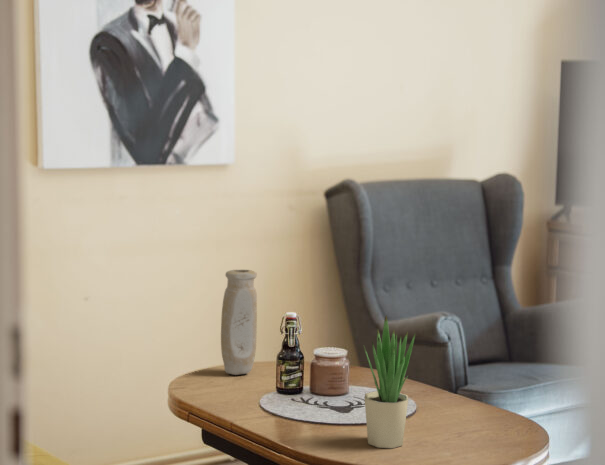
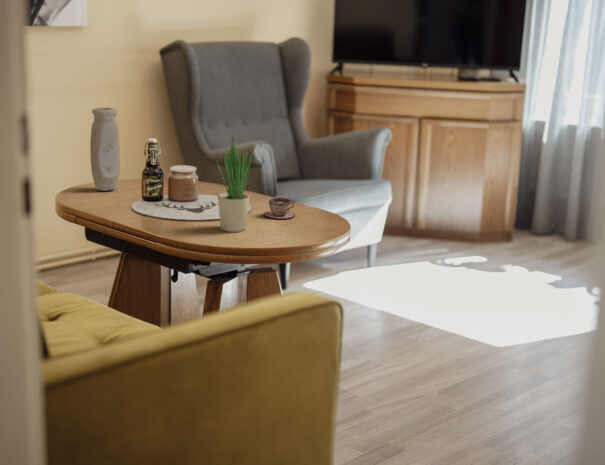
teacup: none [434,399,480,430] -> present [264,198,295,219]

